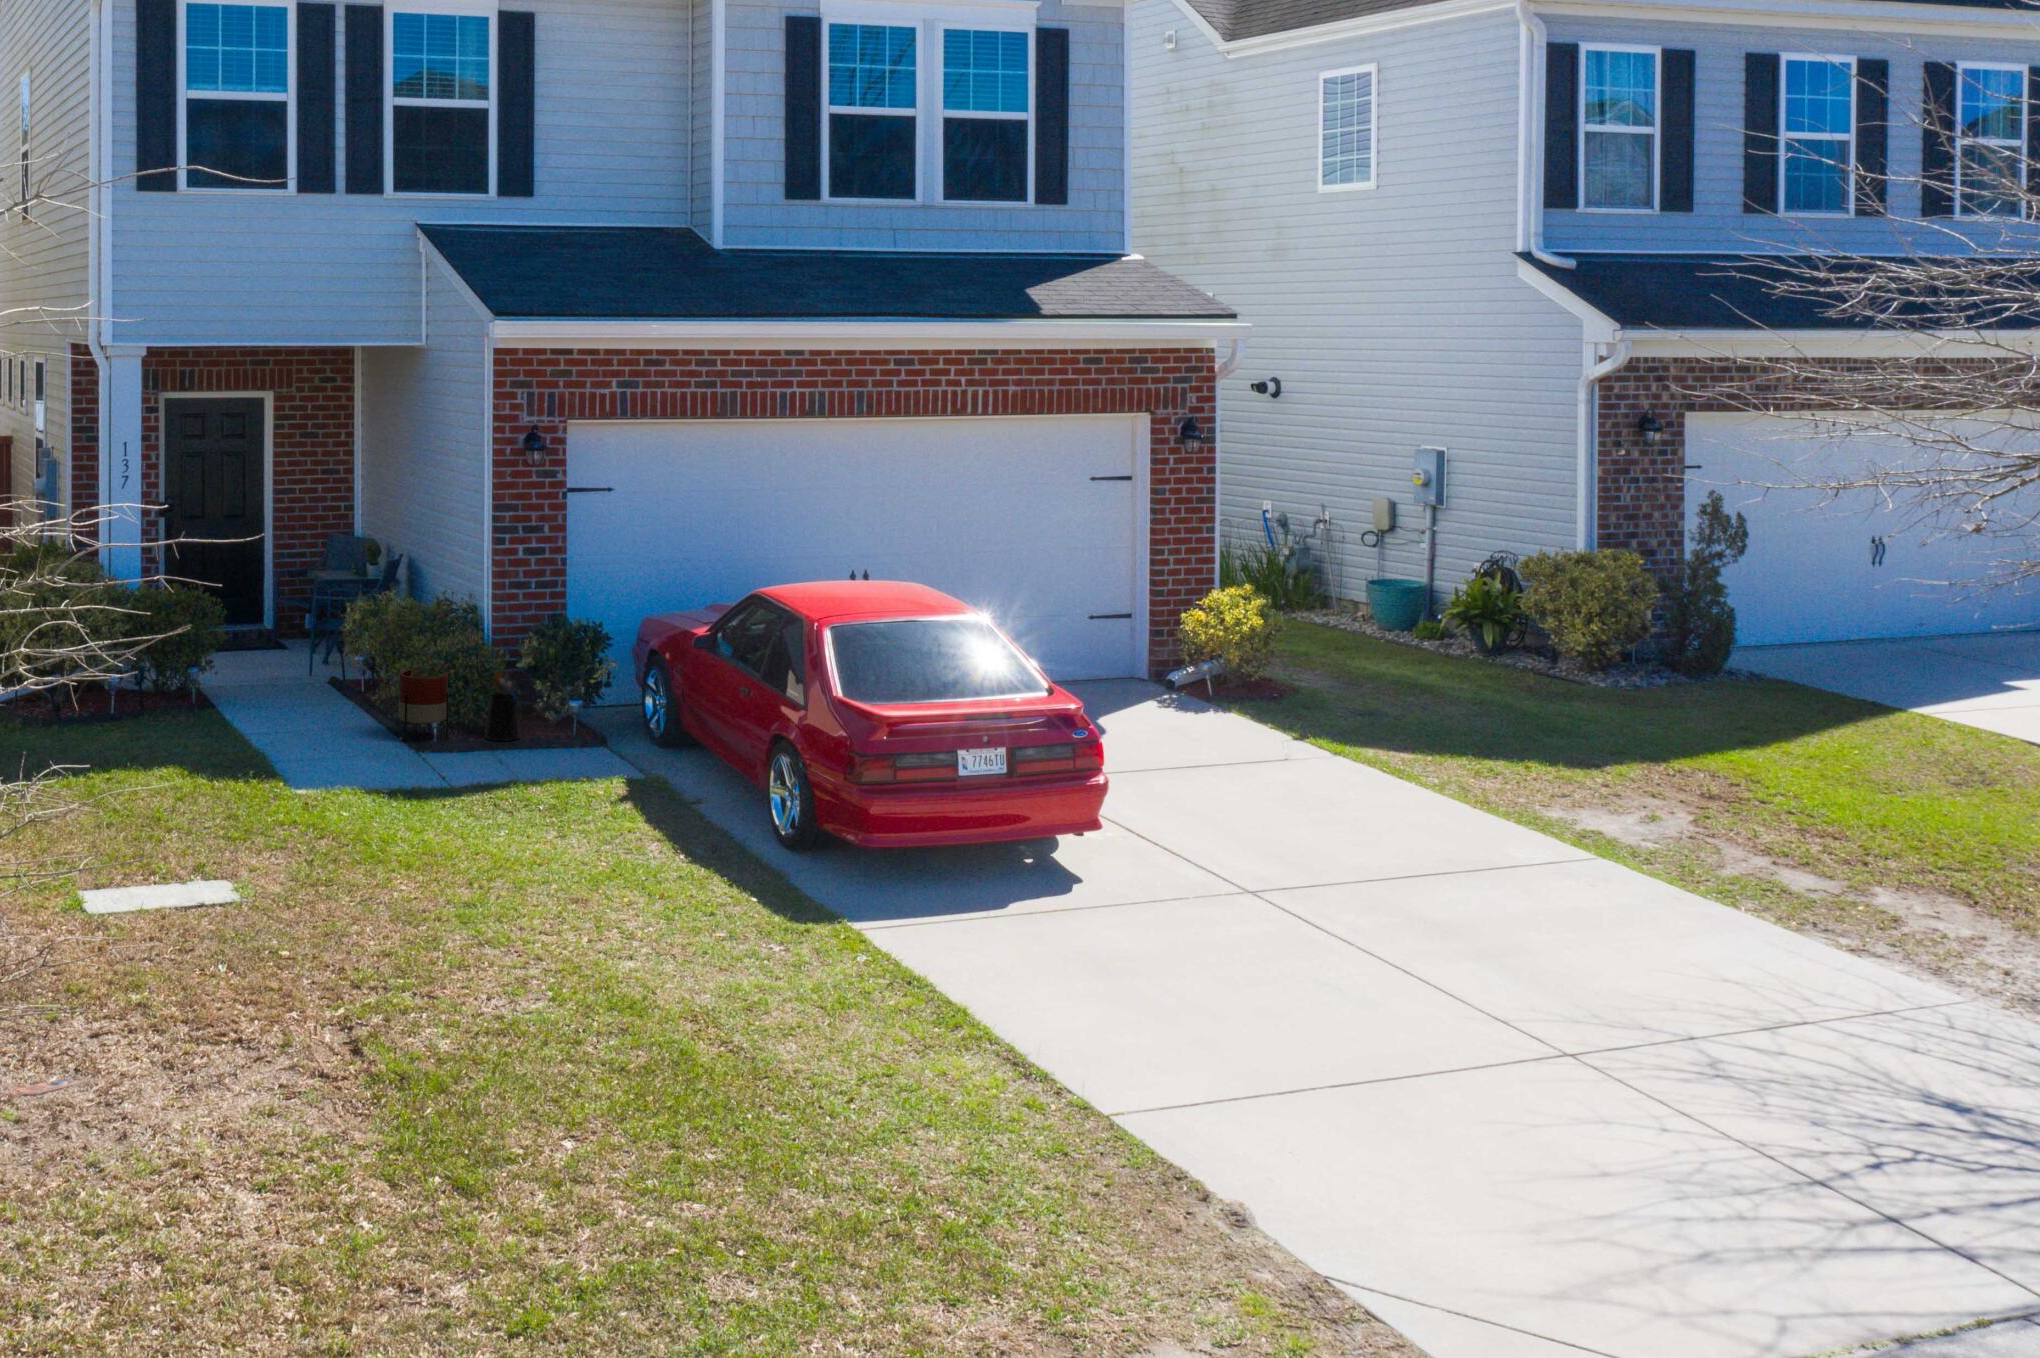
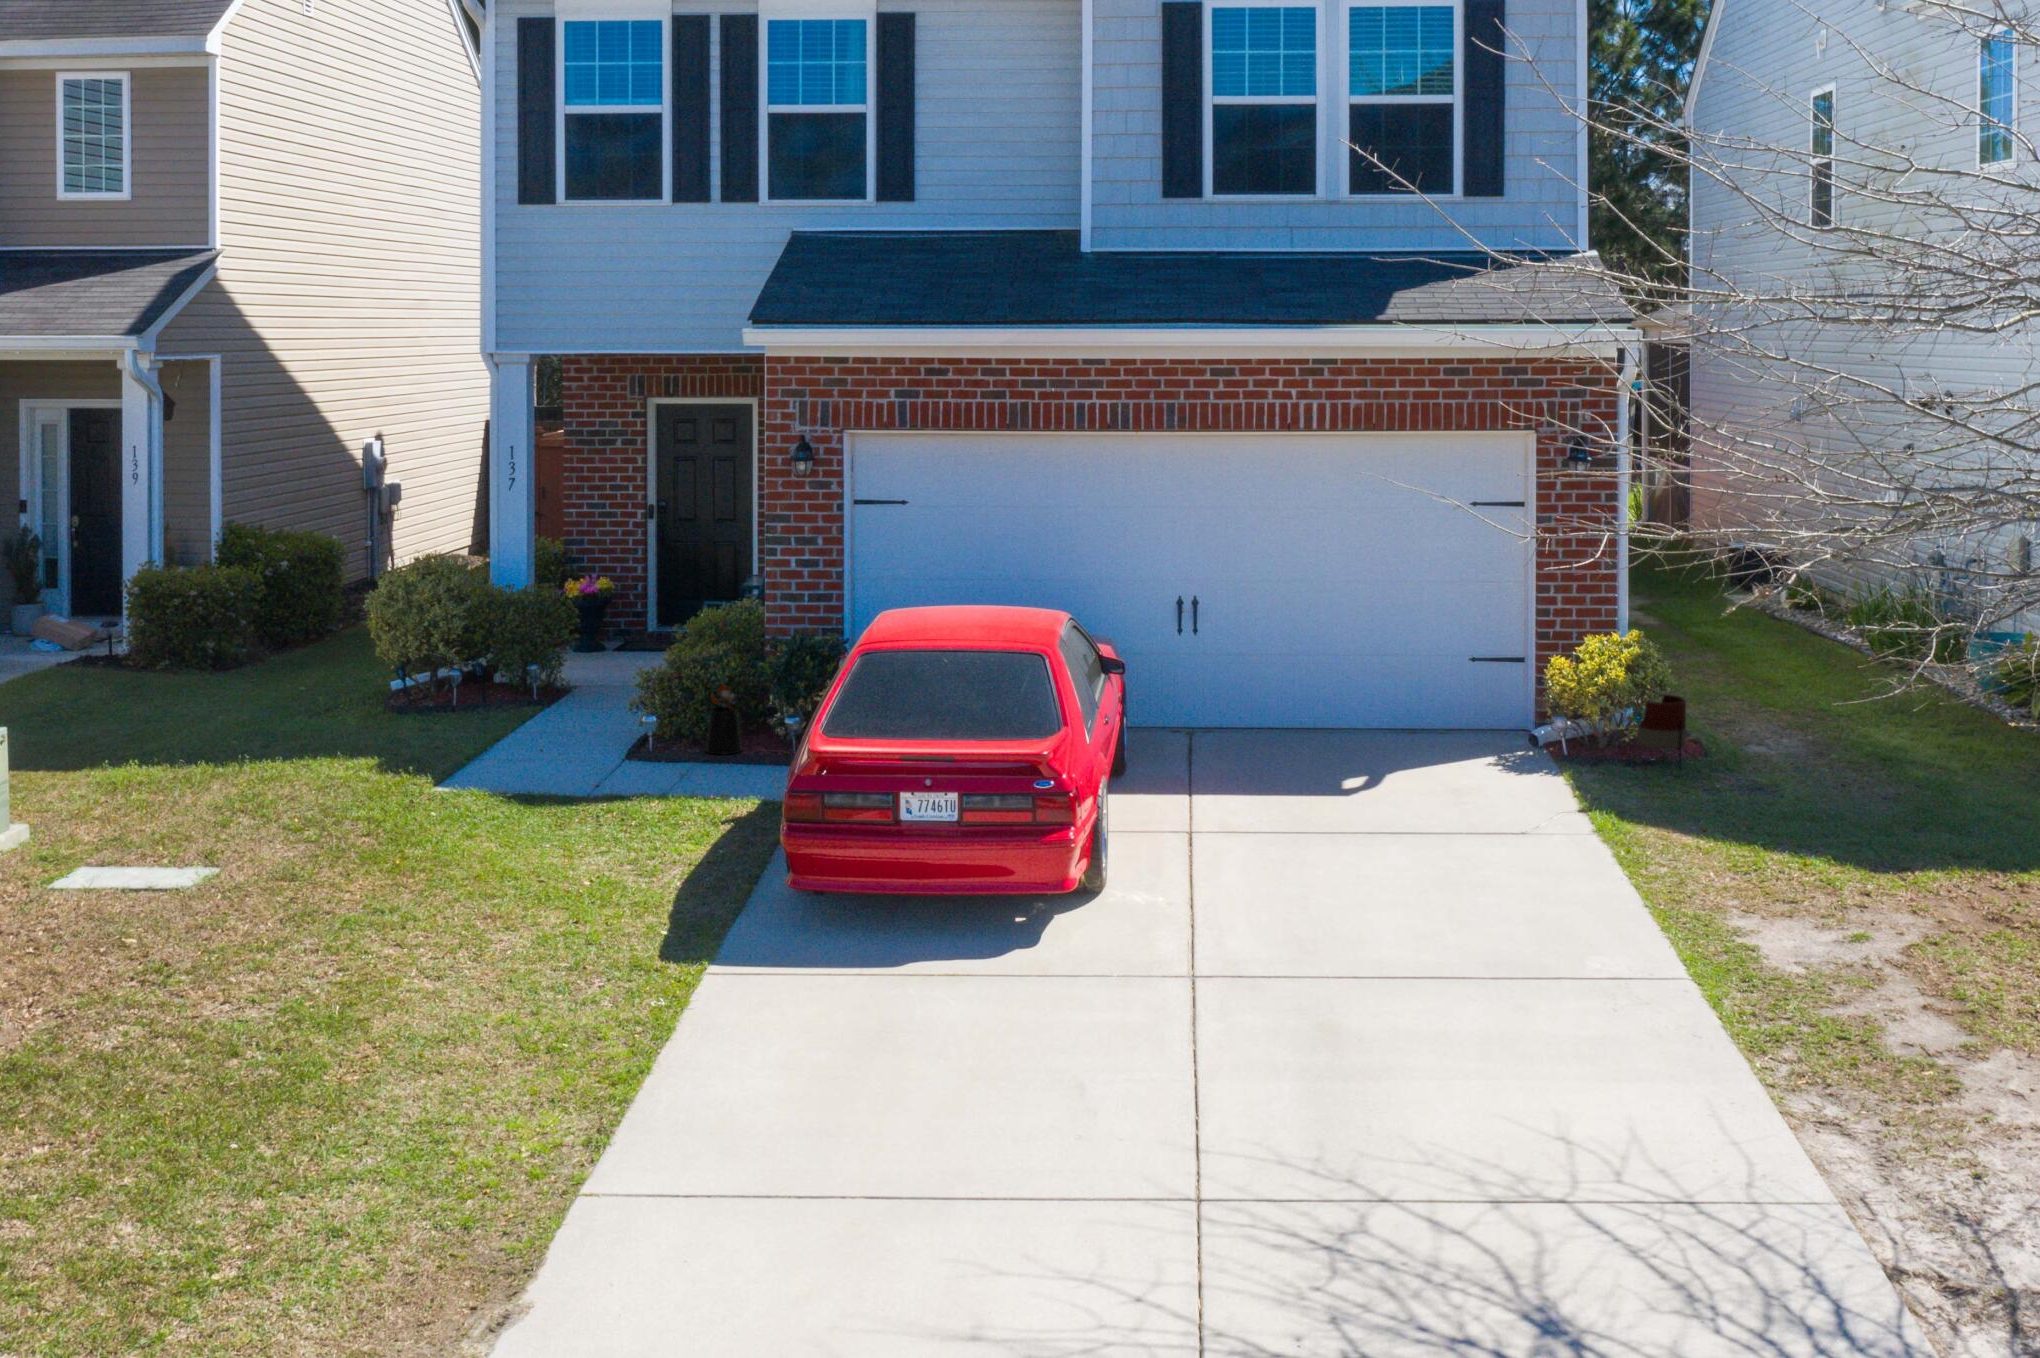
planter: present [399,670,448,743] -> present [1637,694,1686,767]

